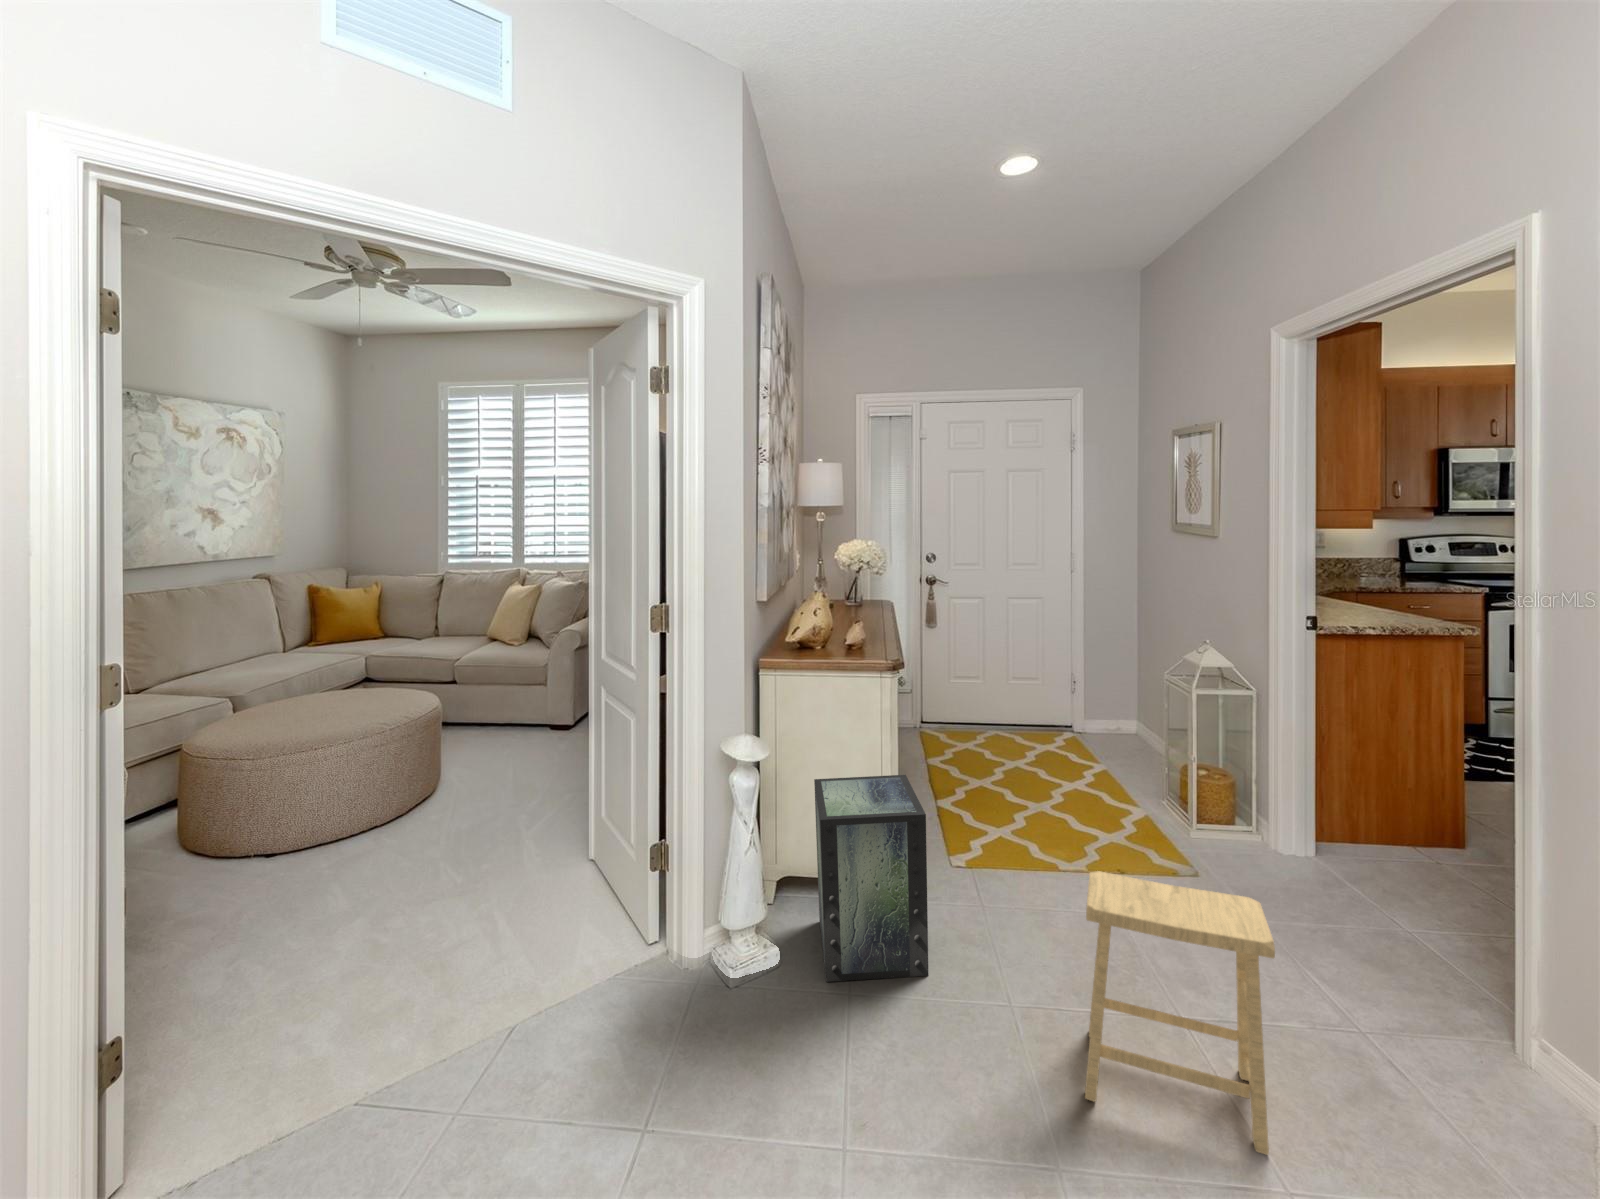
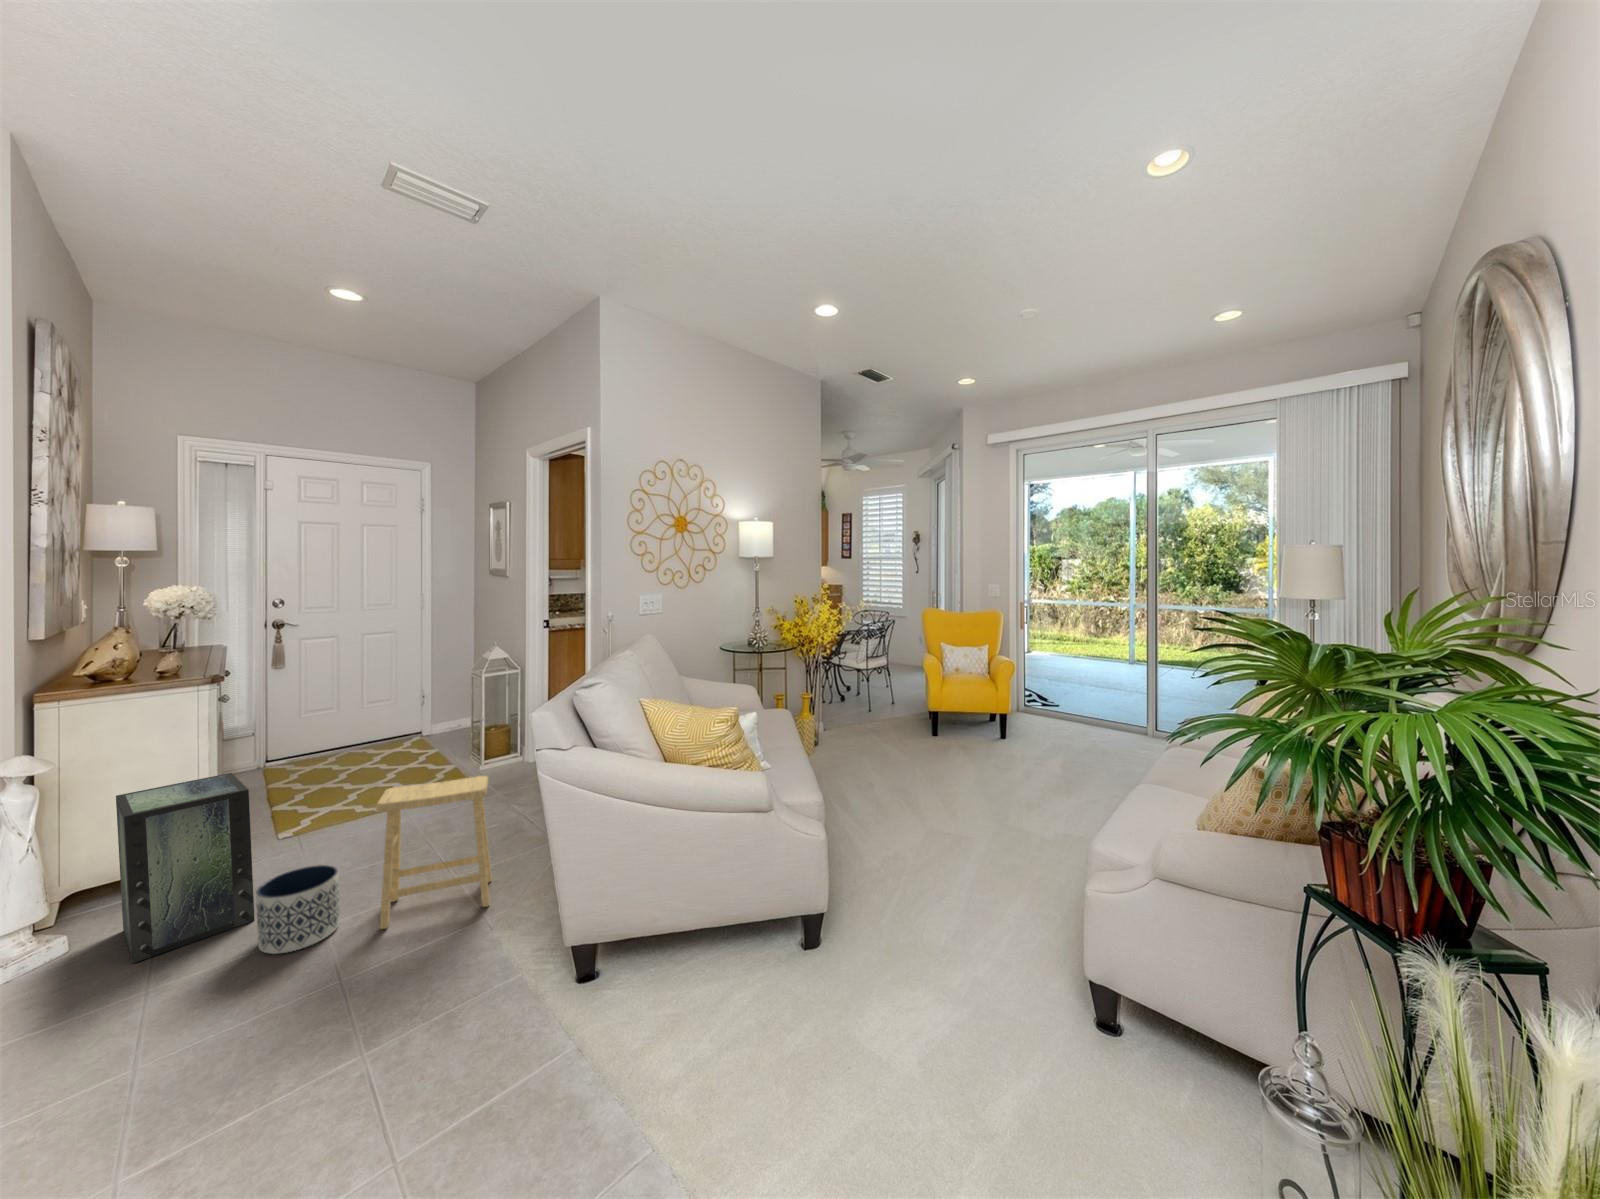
planter: none [936,941,1027,1073] -> present [256,865,340,954]

